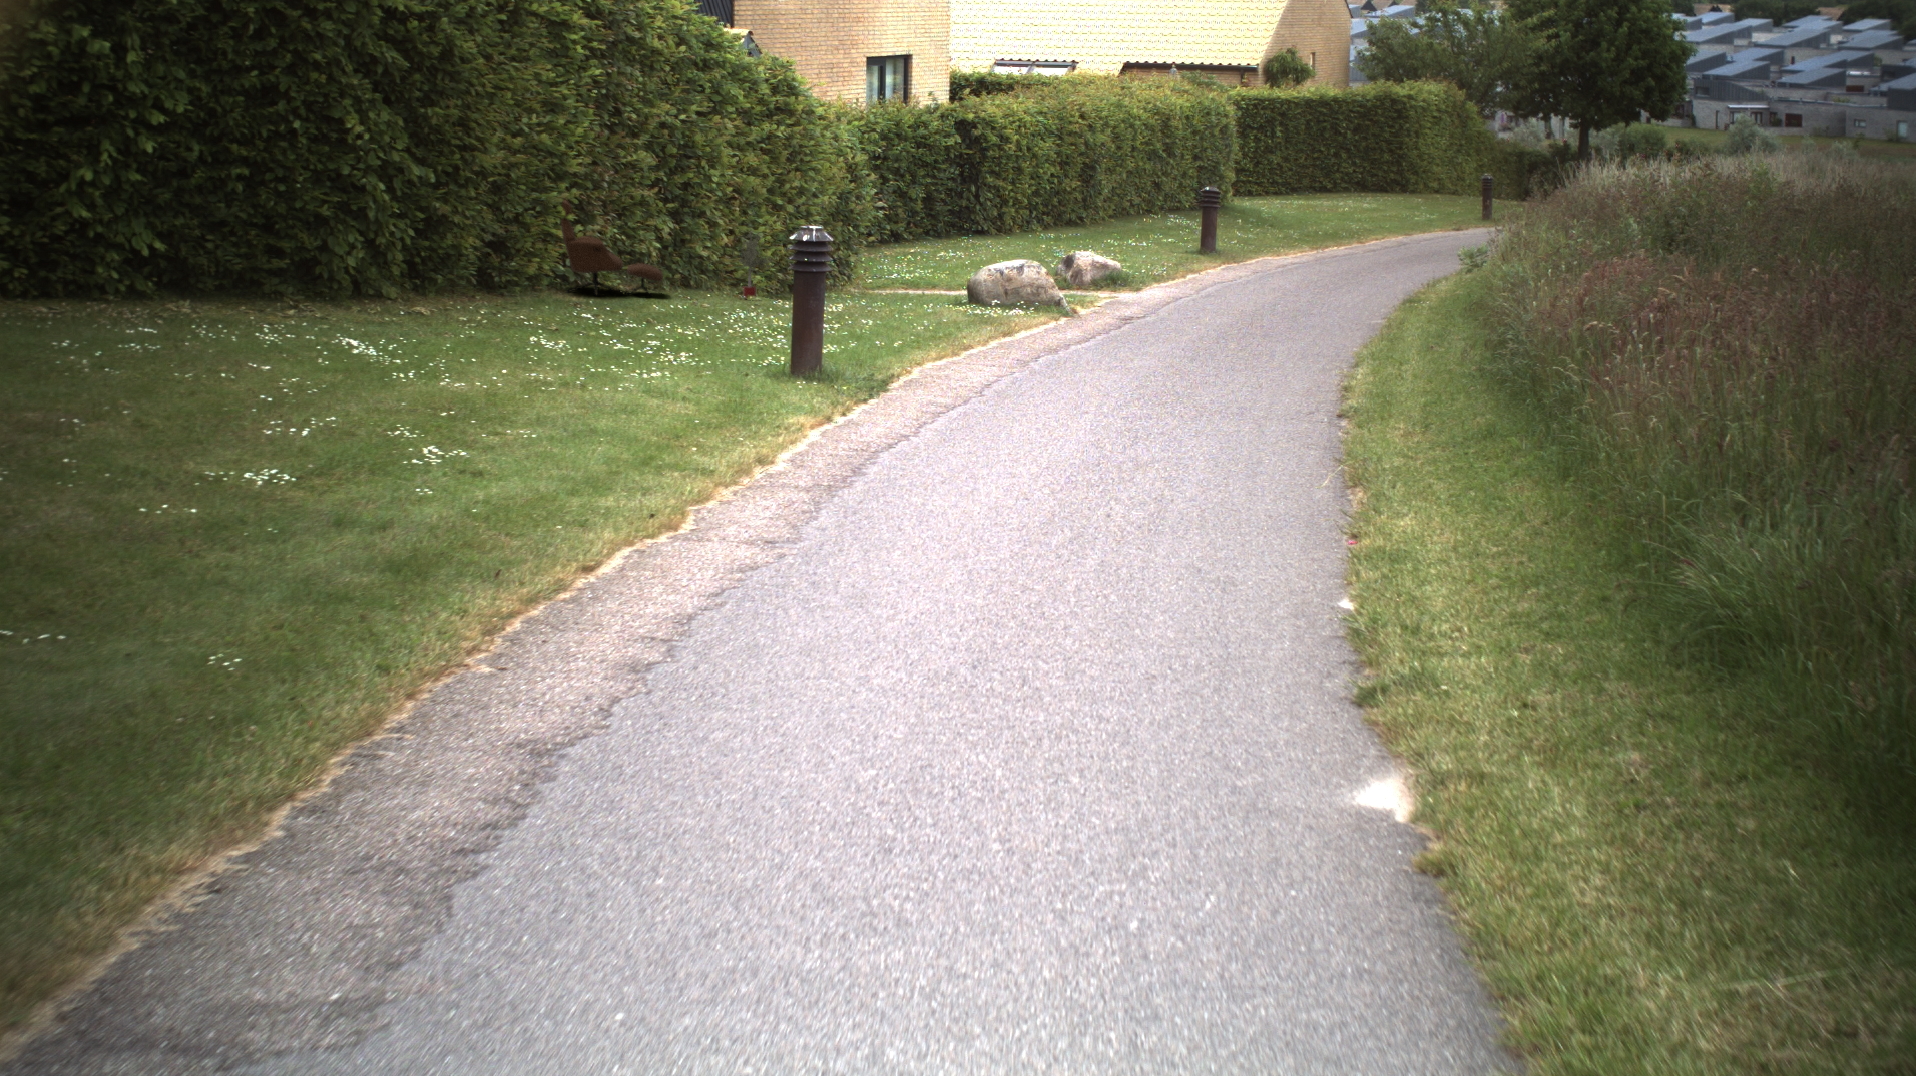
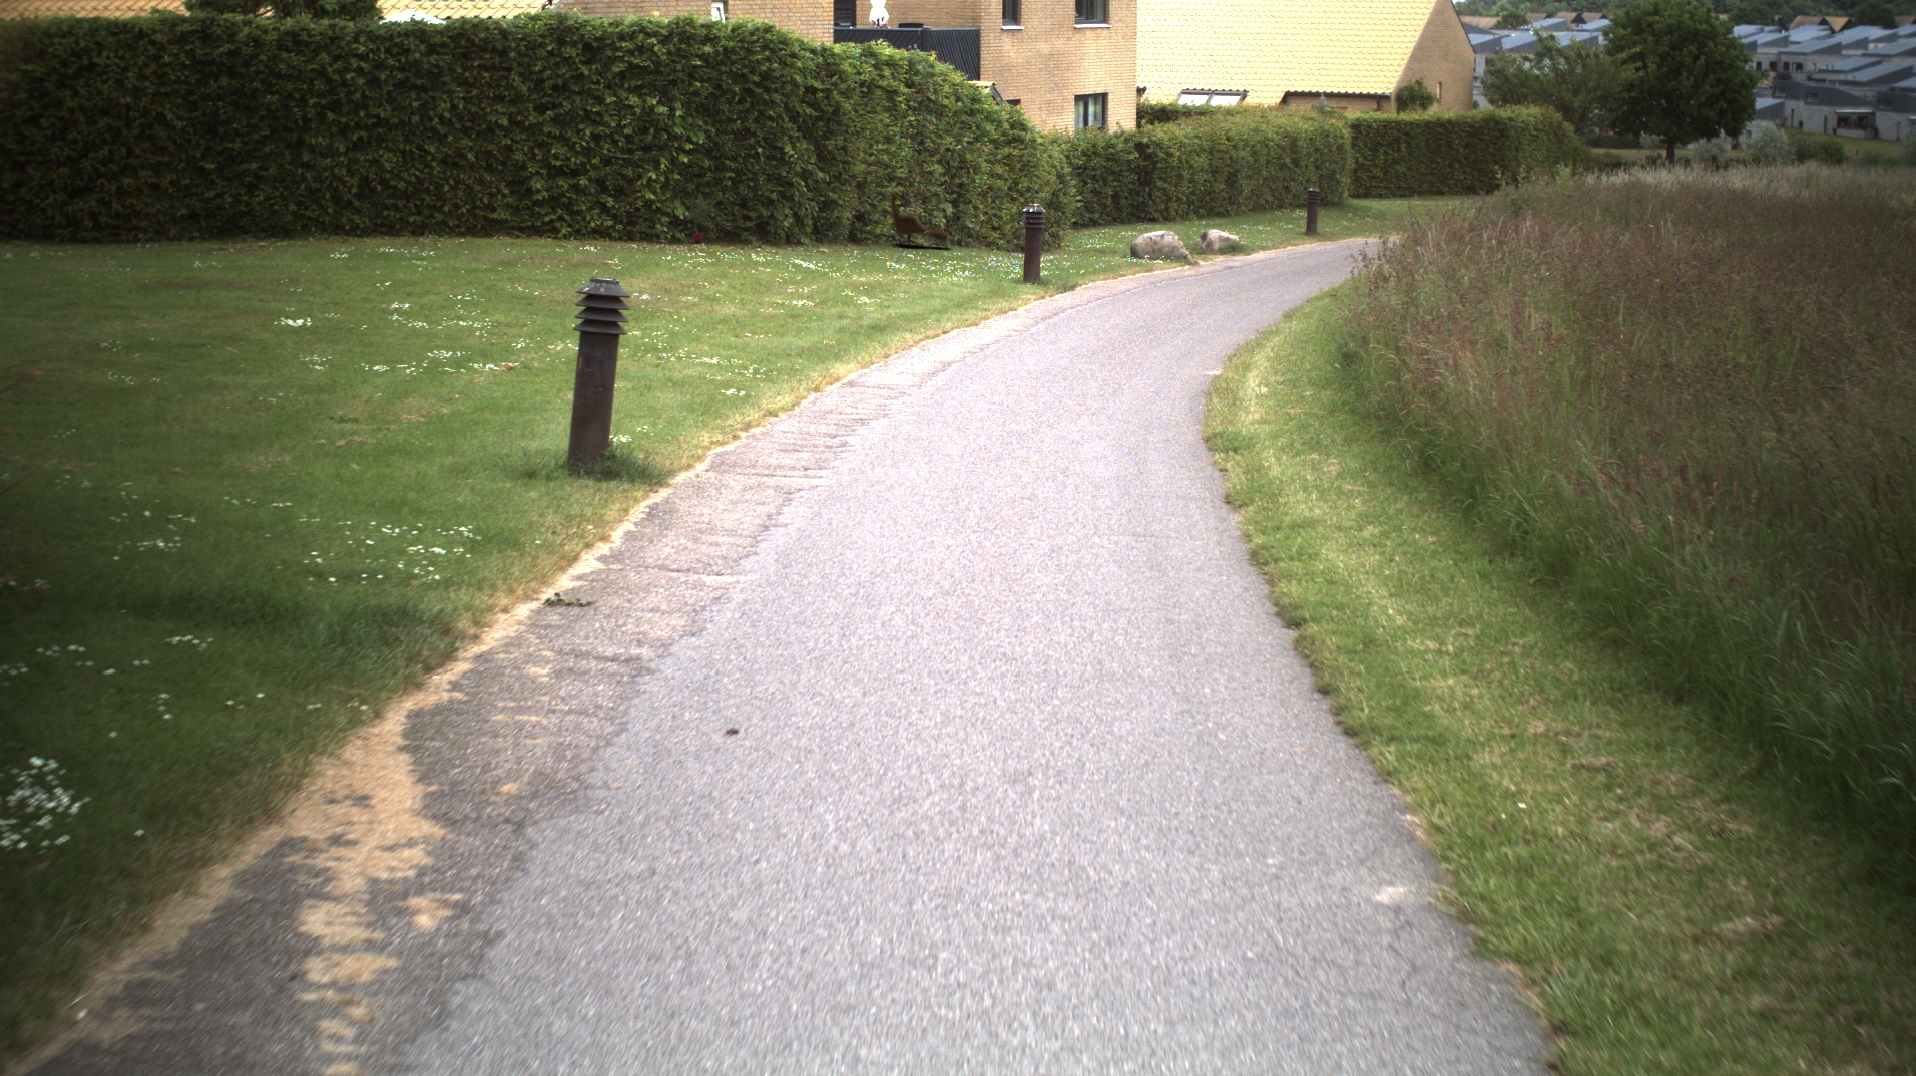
potted tree: present [740,232,772,298] -> present [683,195,716,243]

